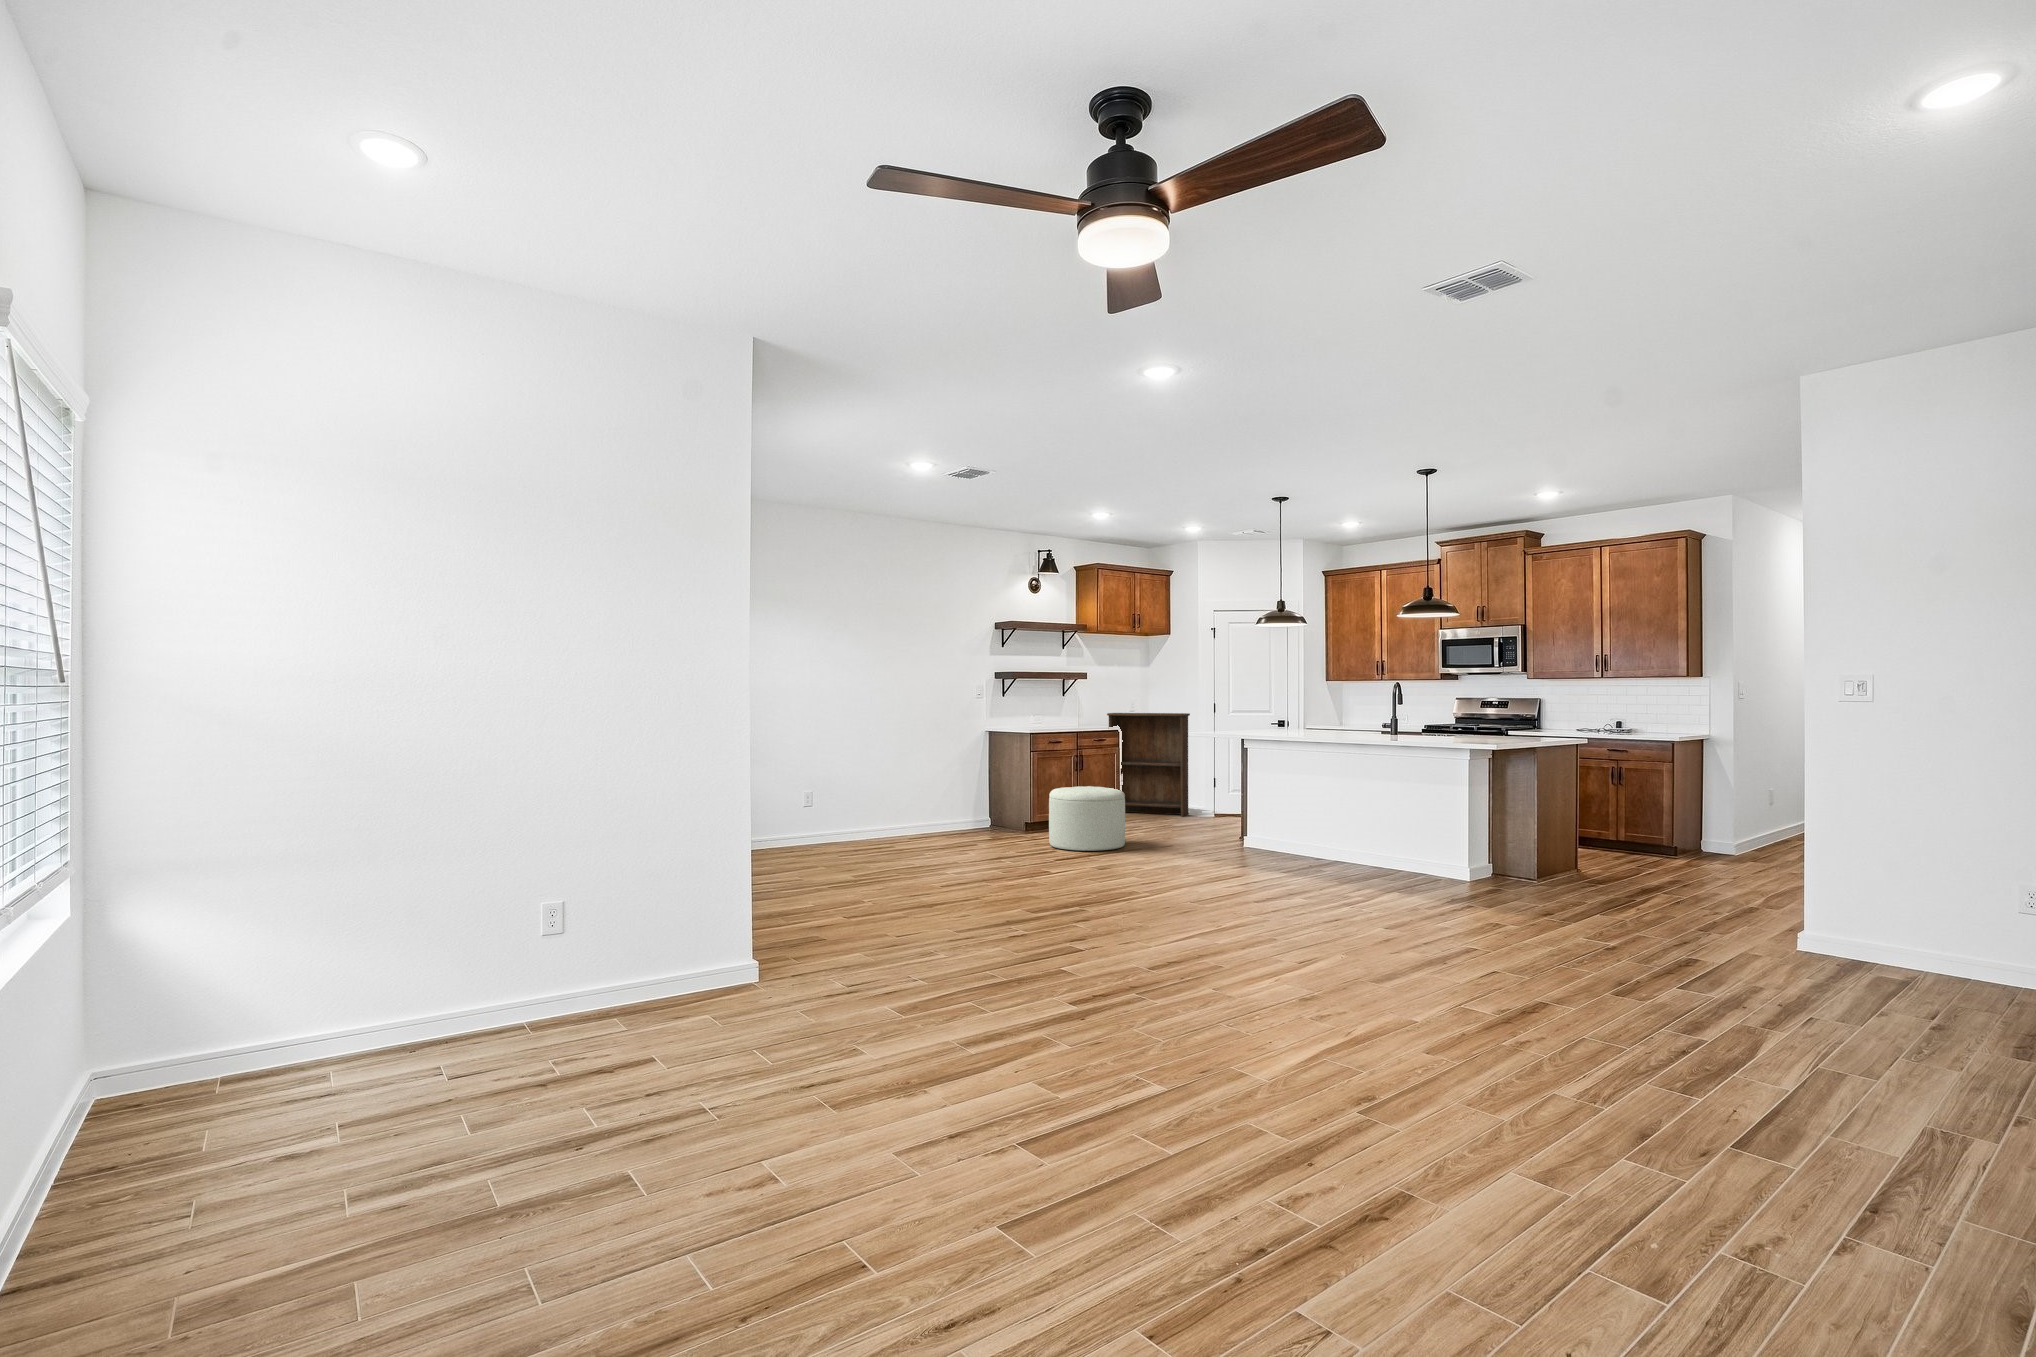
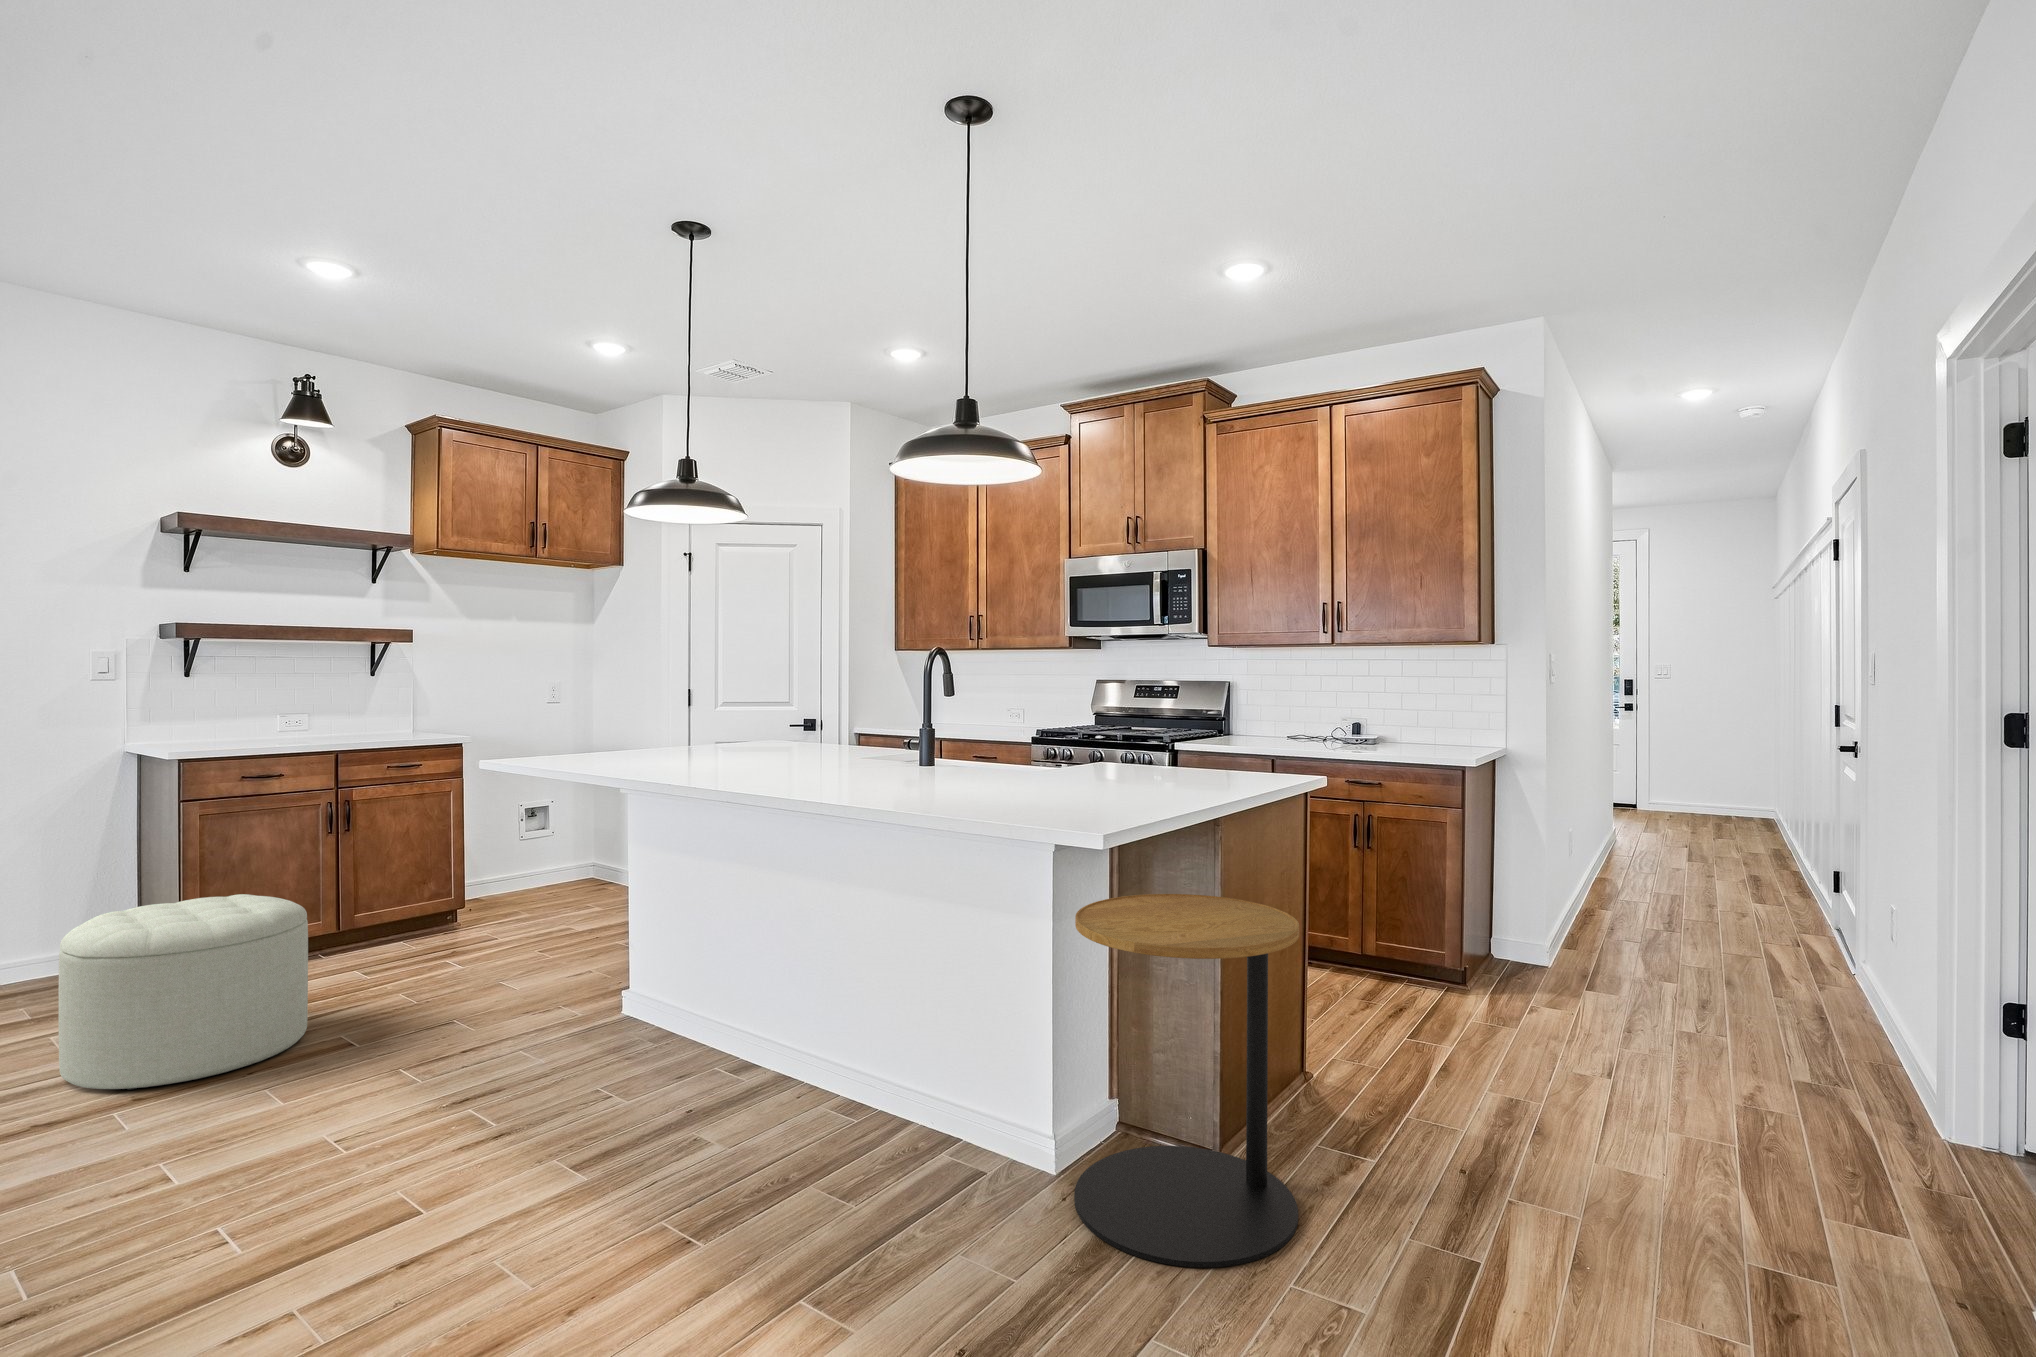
bookshelf: present [1107,713,1190,817] -> none [480,707,646,902]
side table: none [1482,779,1572,893] -> present [1074,894,1299,1268]

